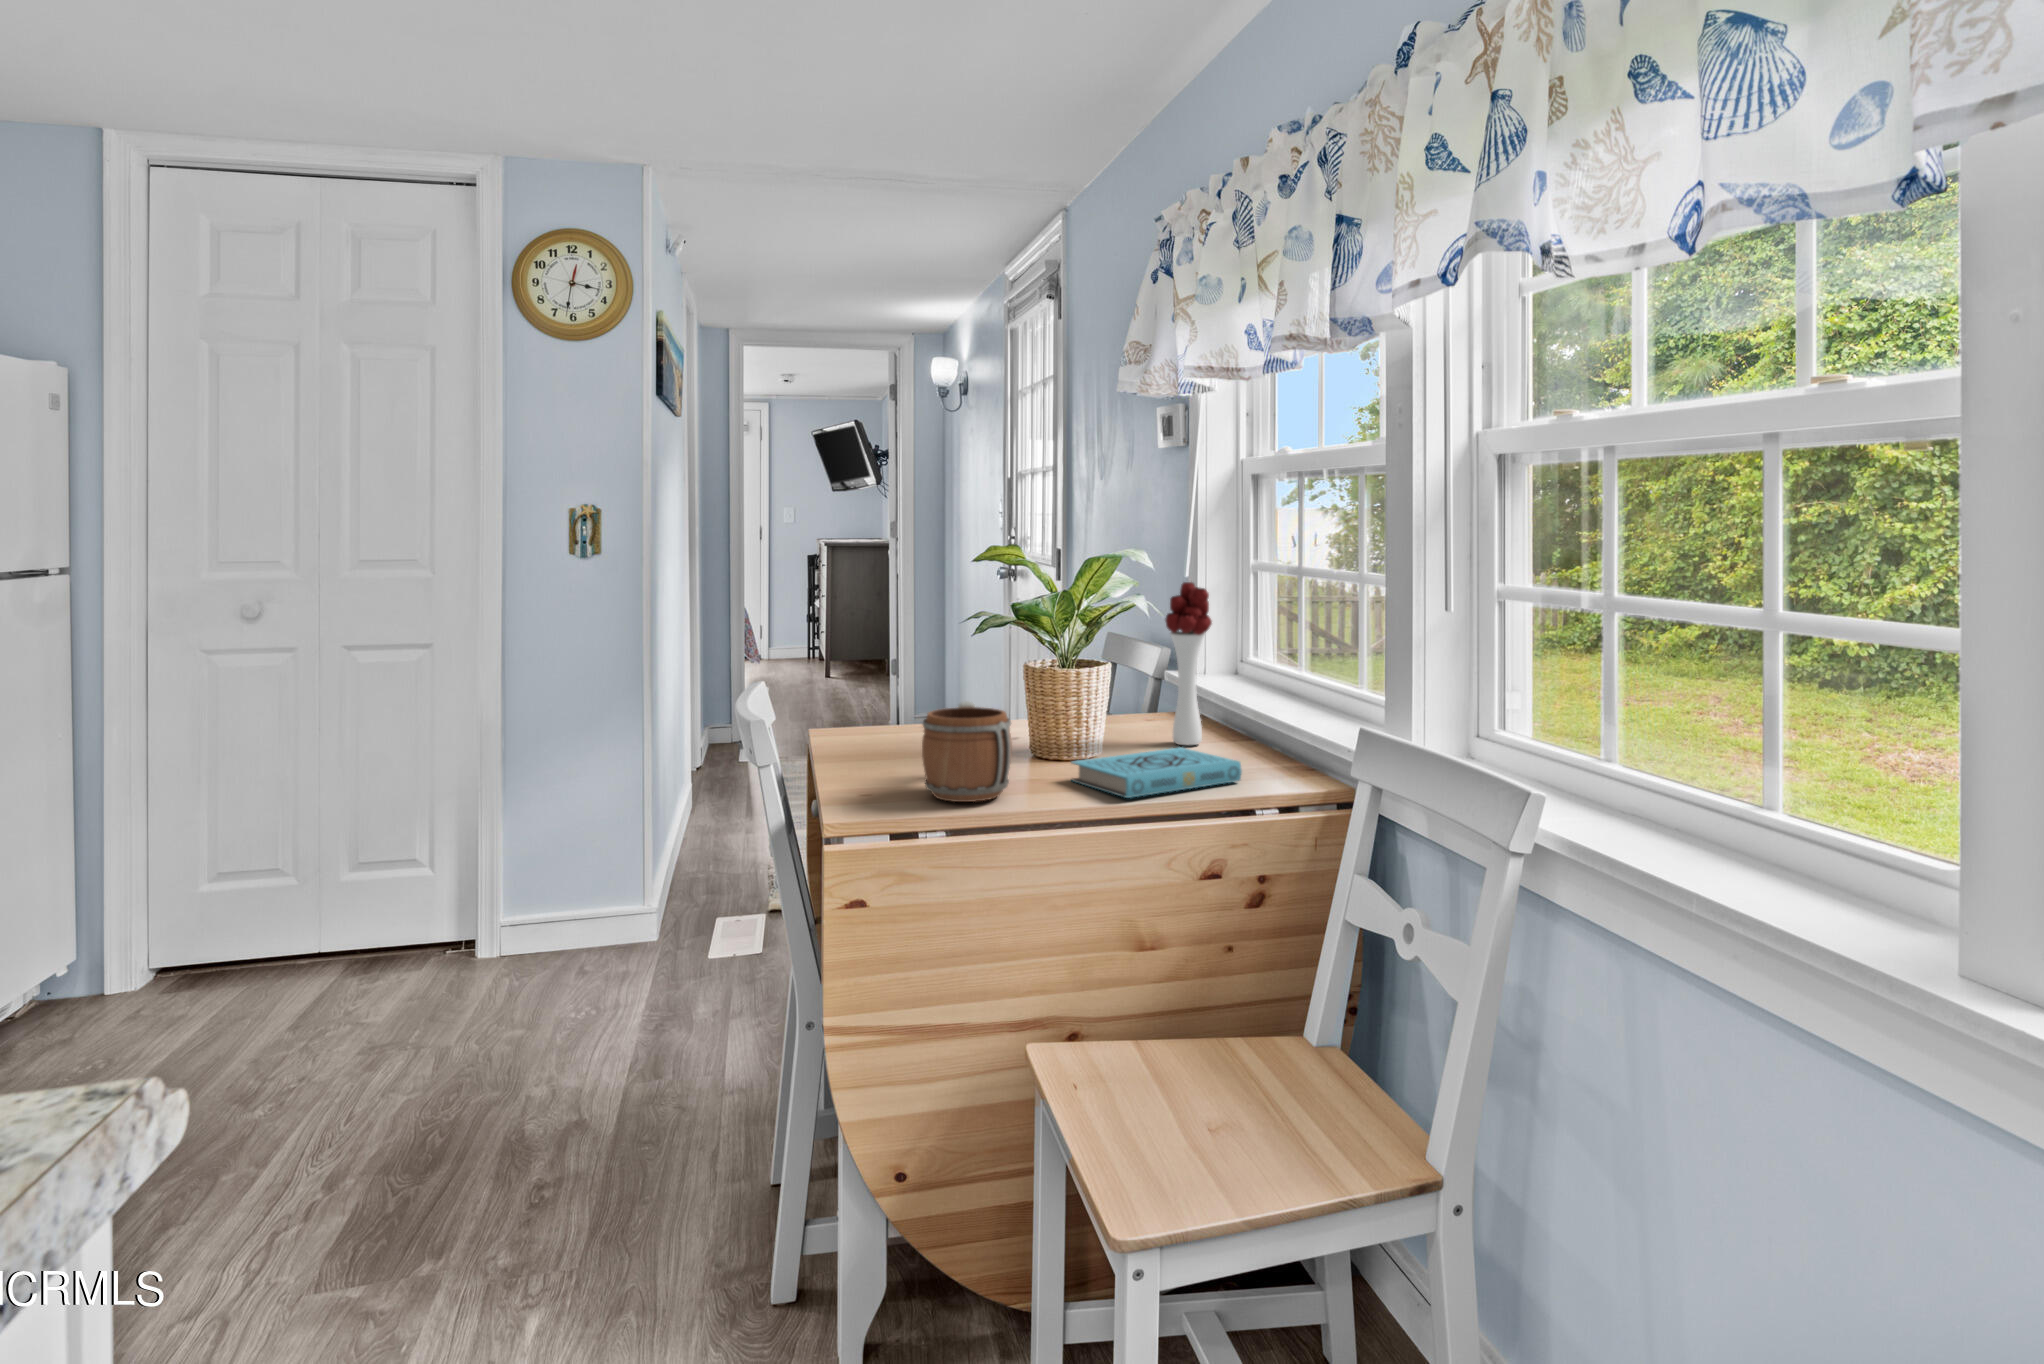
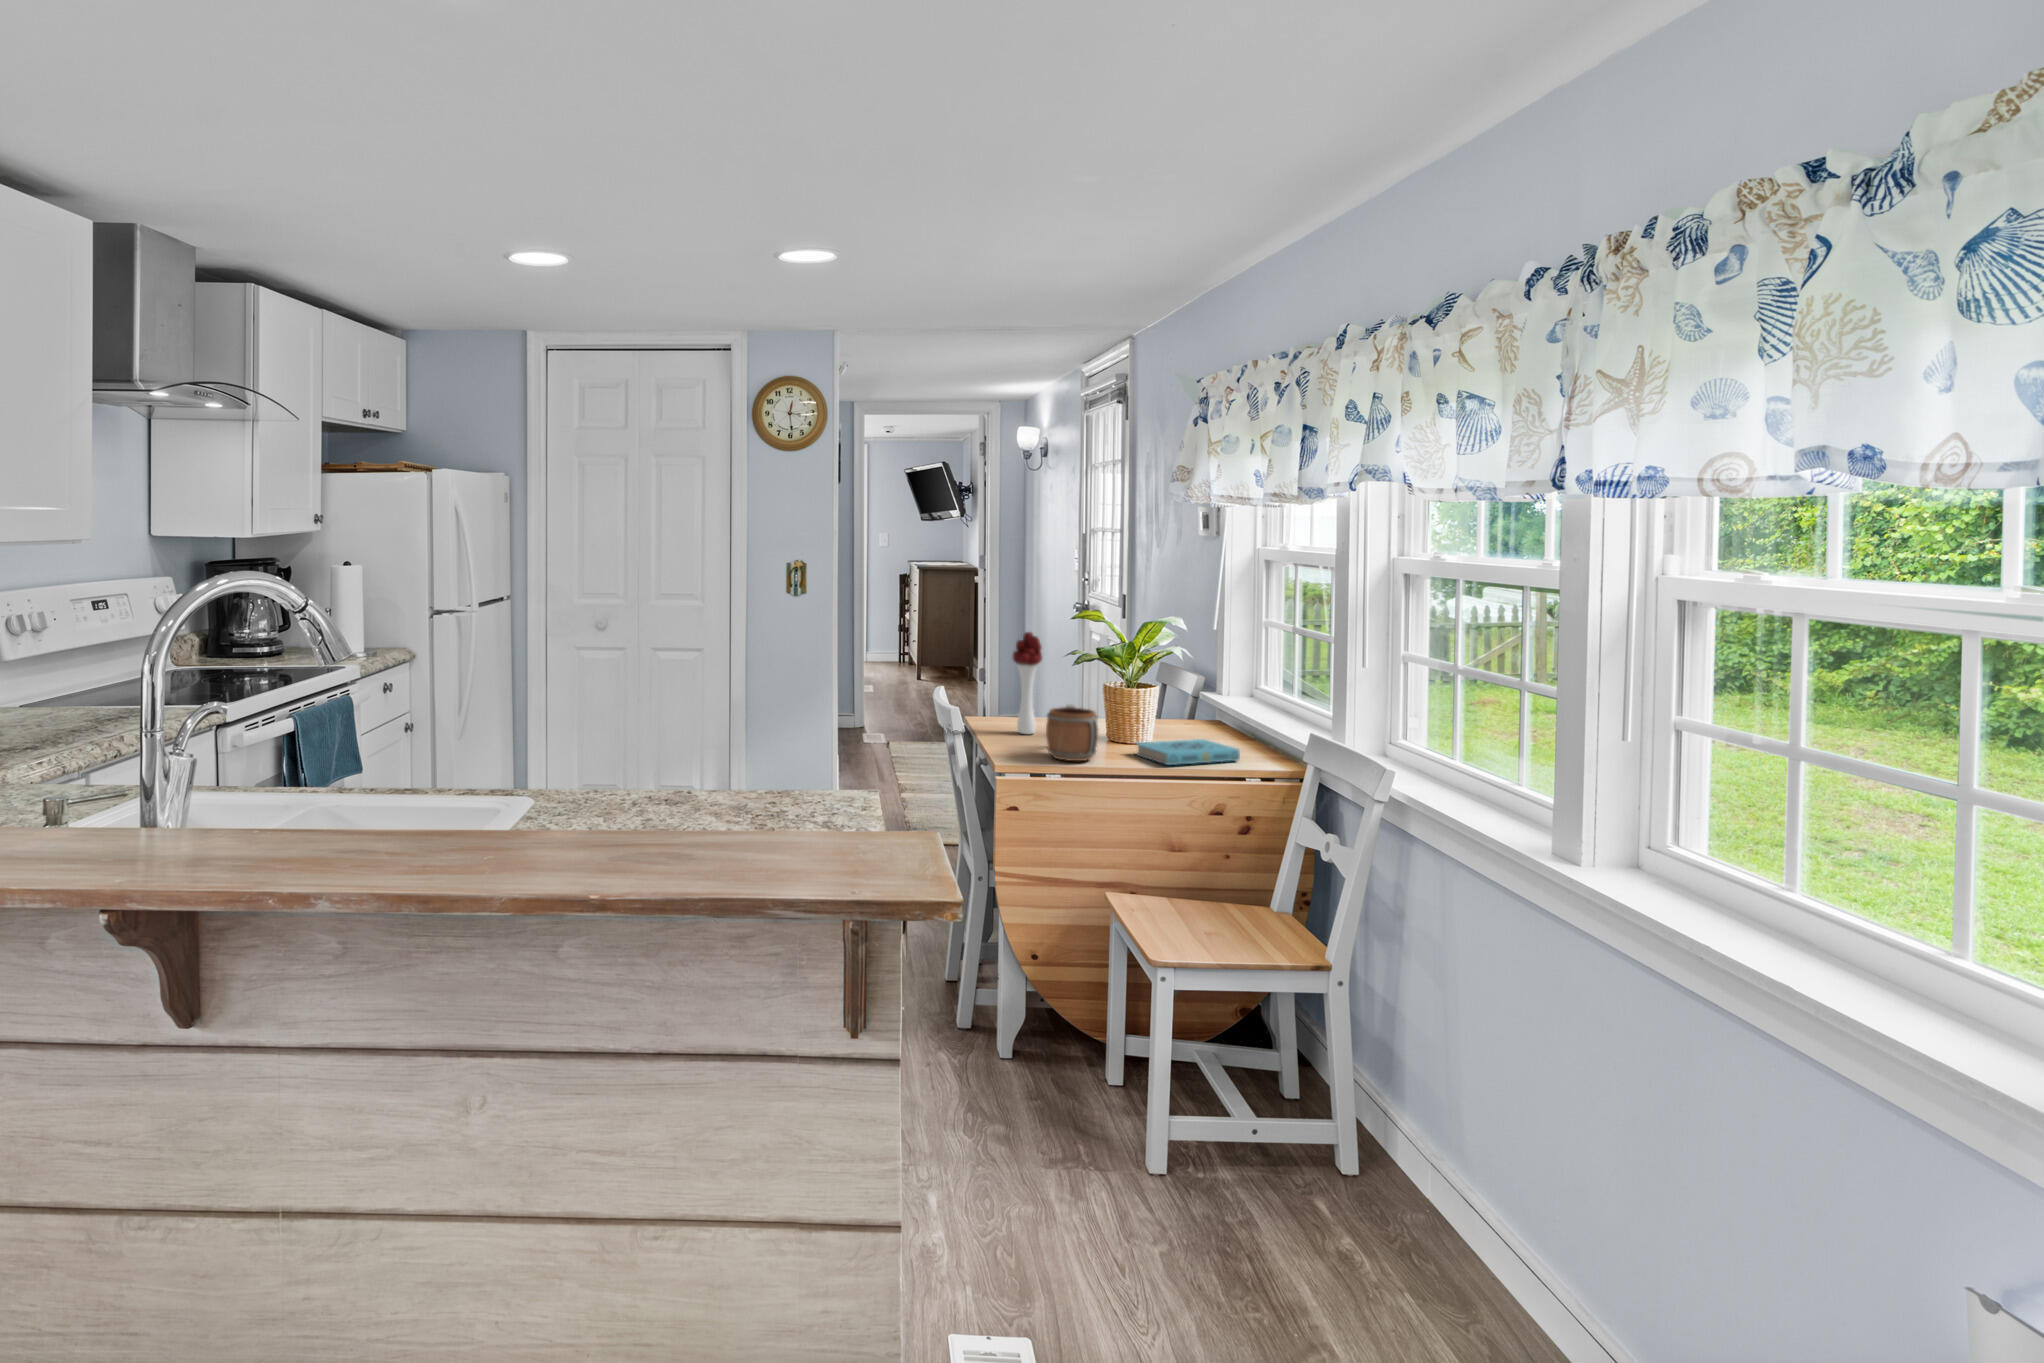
flower bouquet: present [1165,582,1212,745] -> present [1013,632,1042,734]

